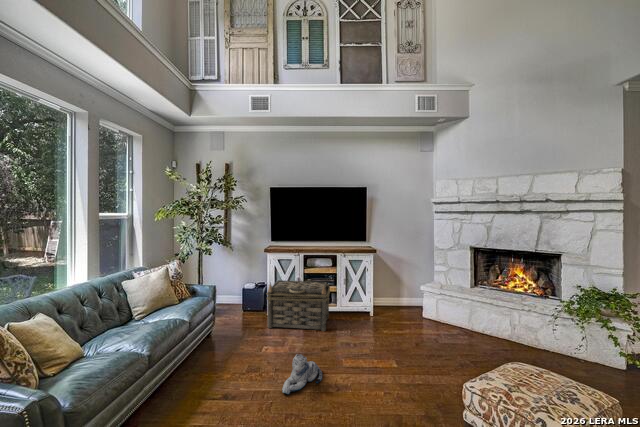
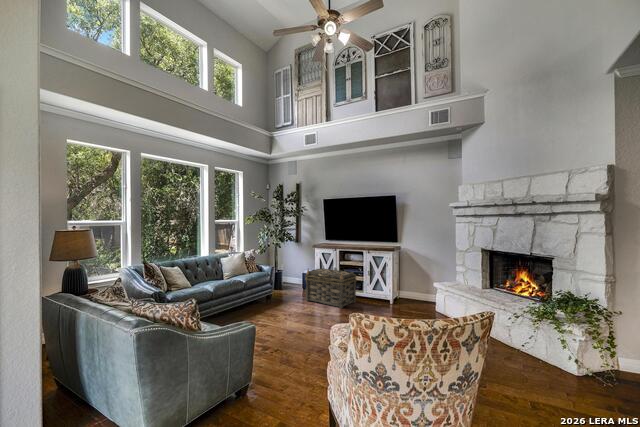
plush toy: present [282,354,323,394] -> none [273,308,308,330]

